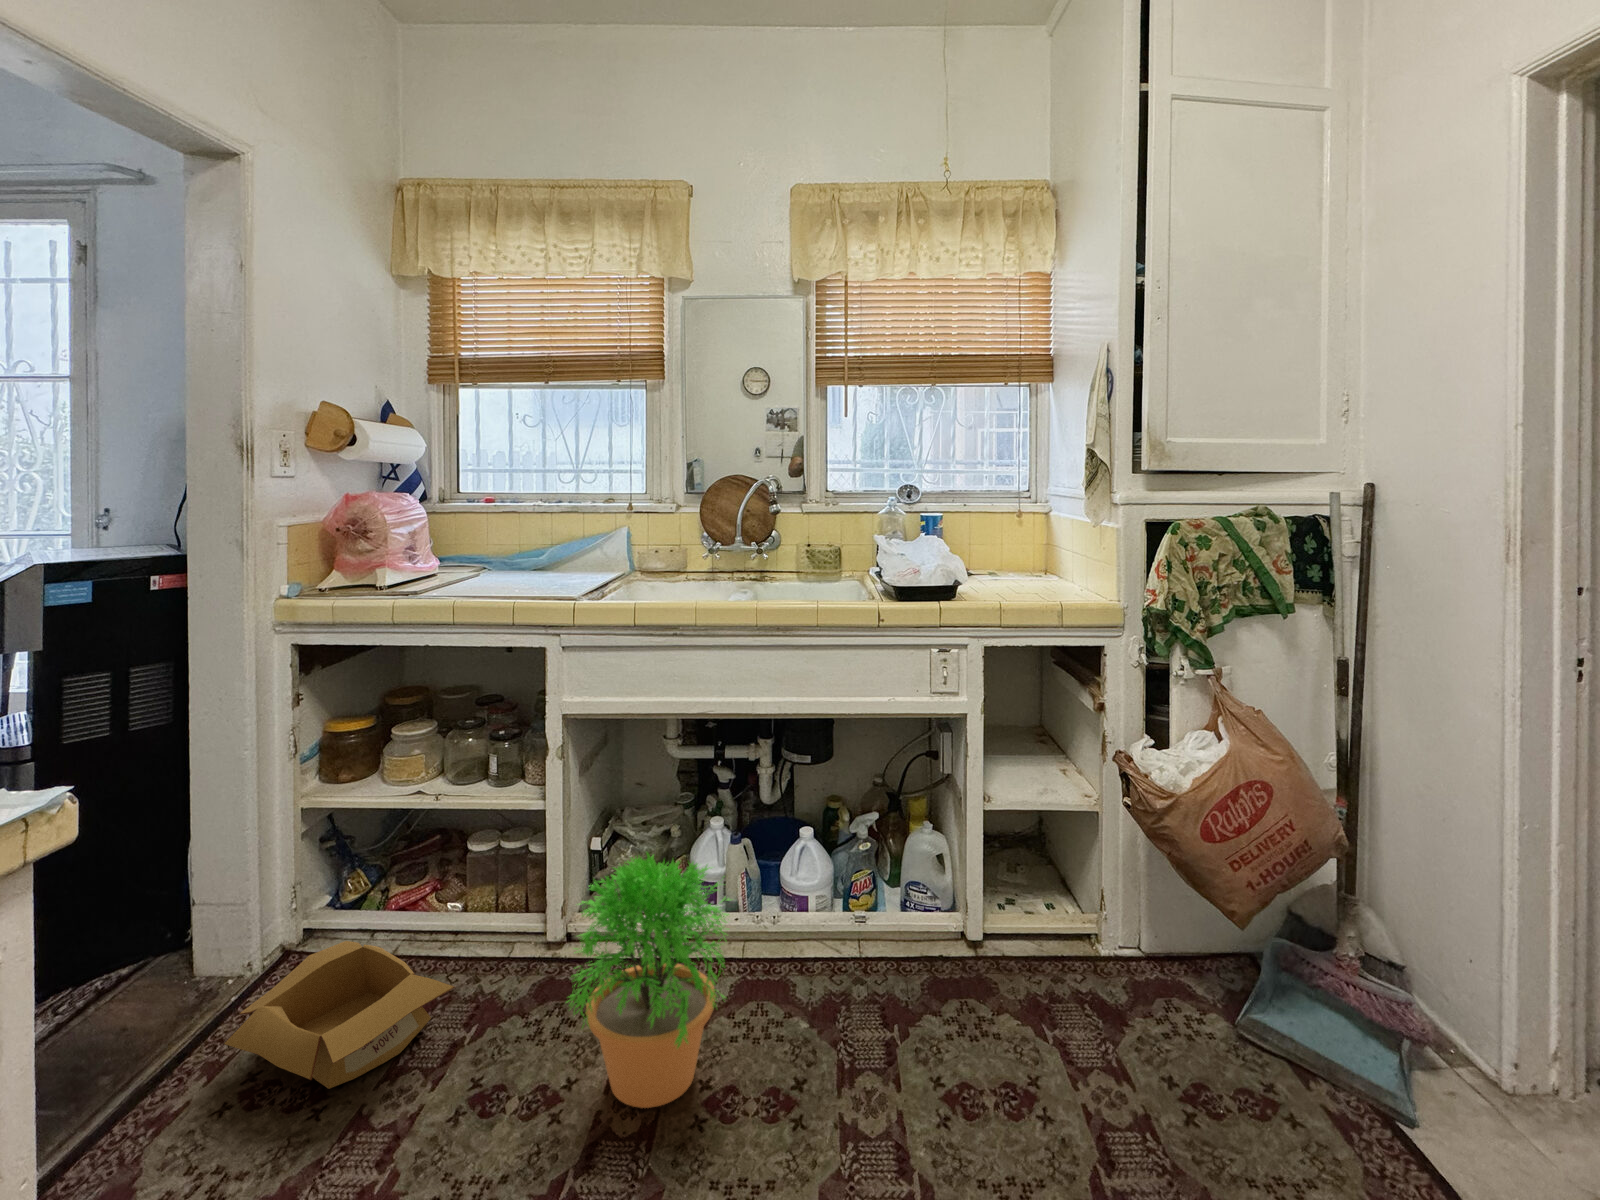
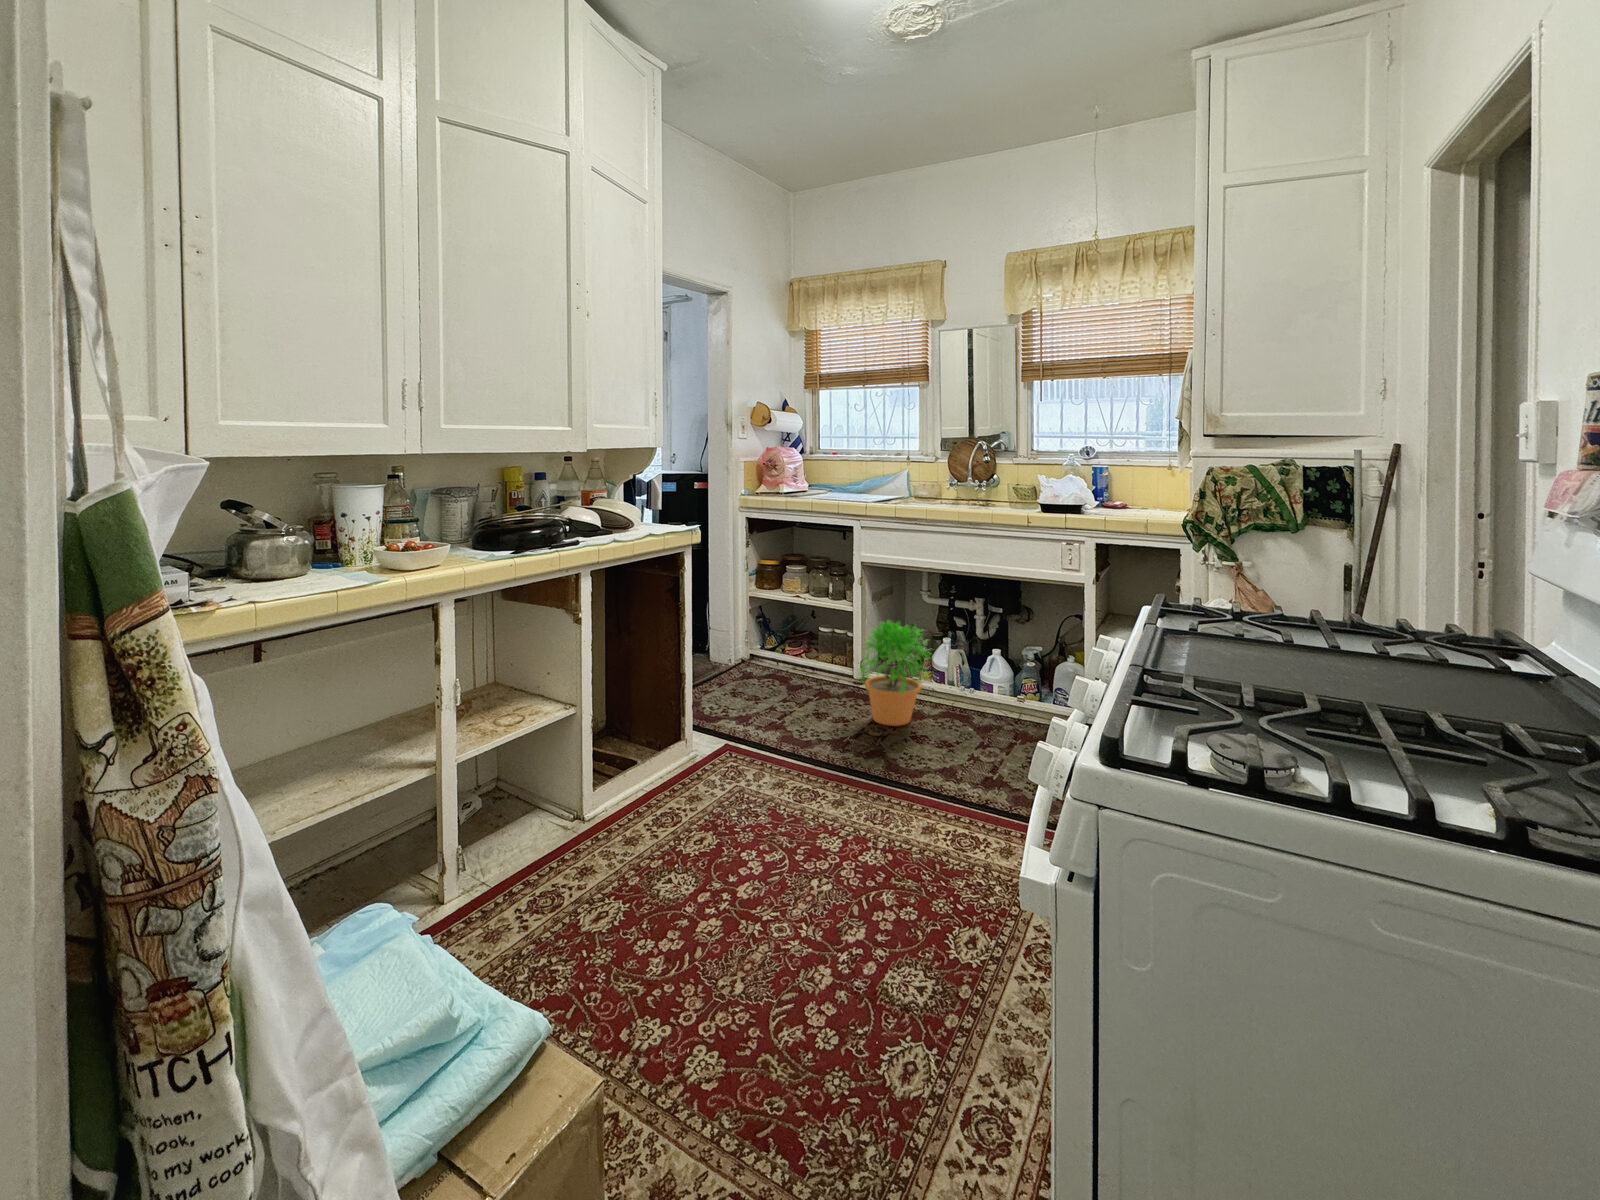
cardboard box: present [224,941,455,1089] -> none [725,656,811,700]

